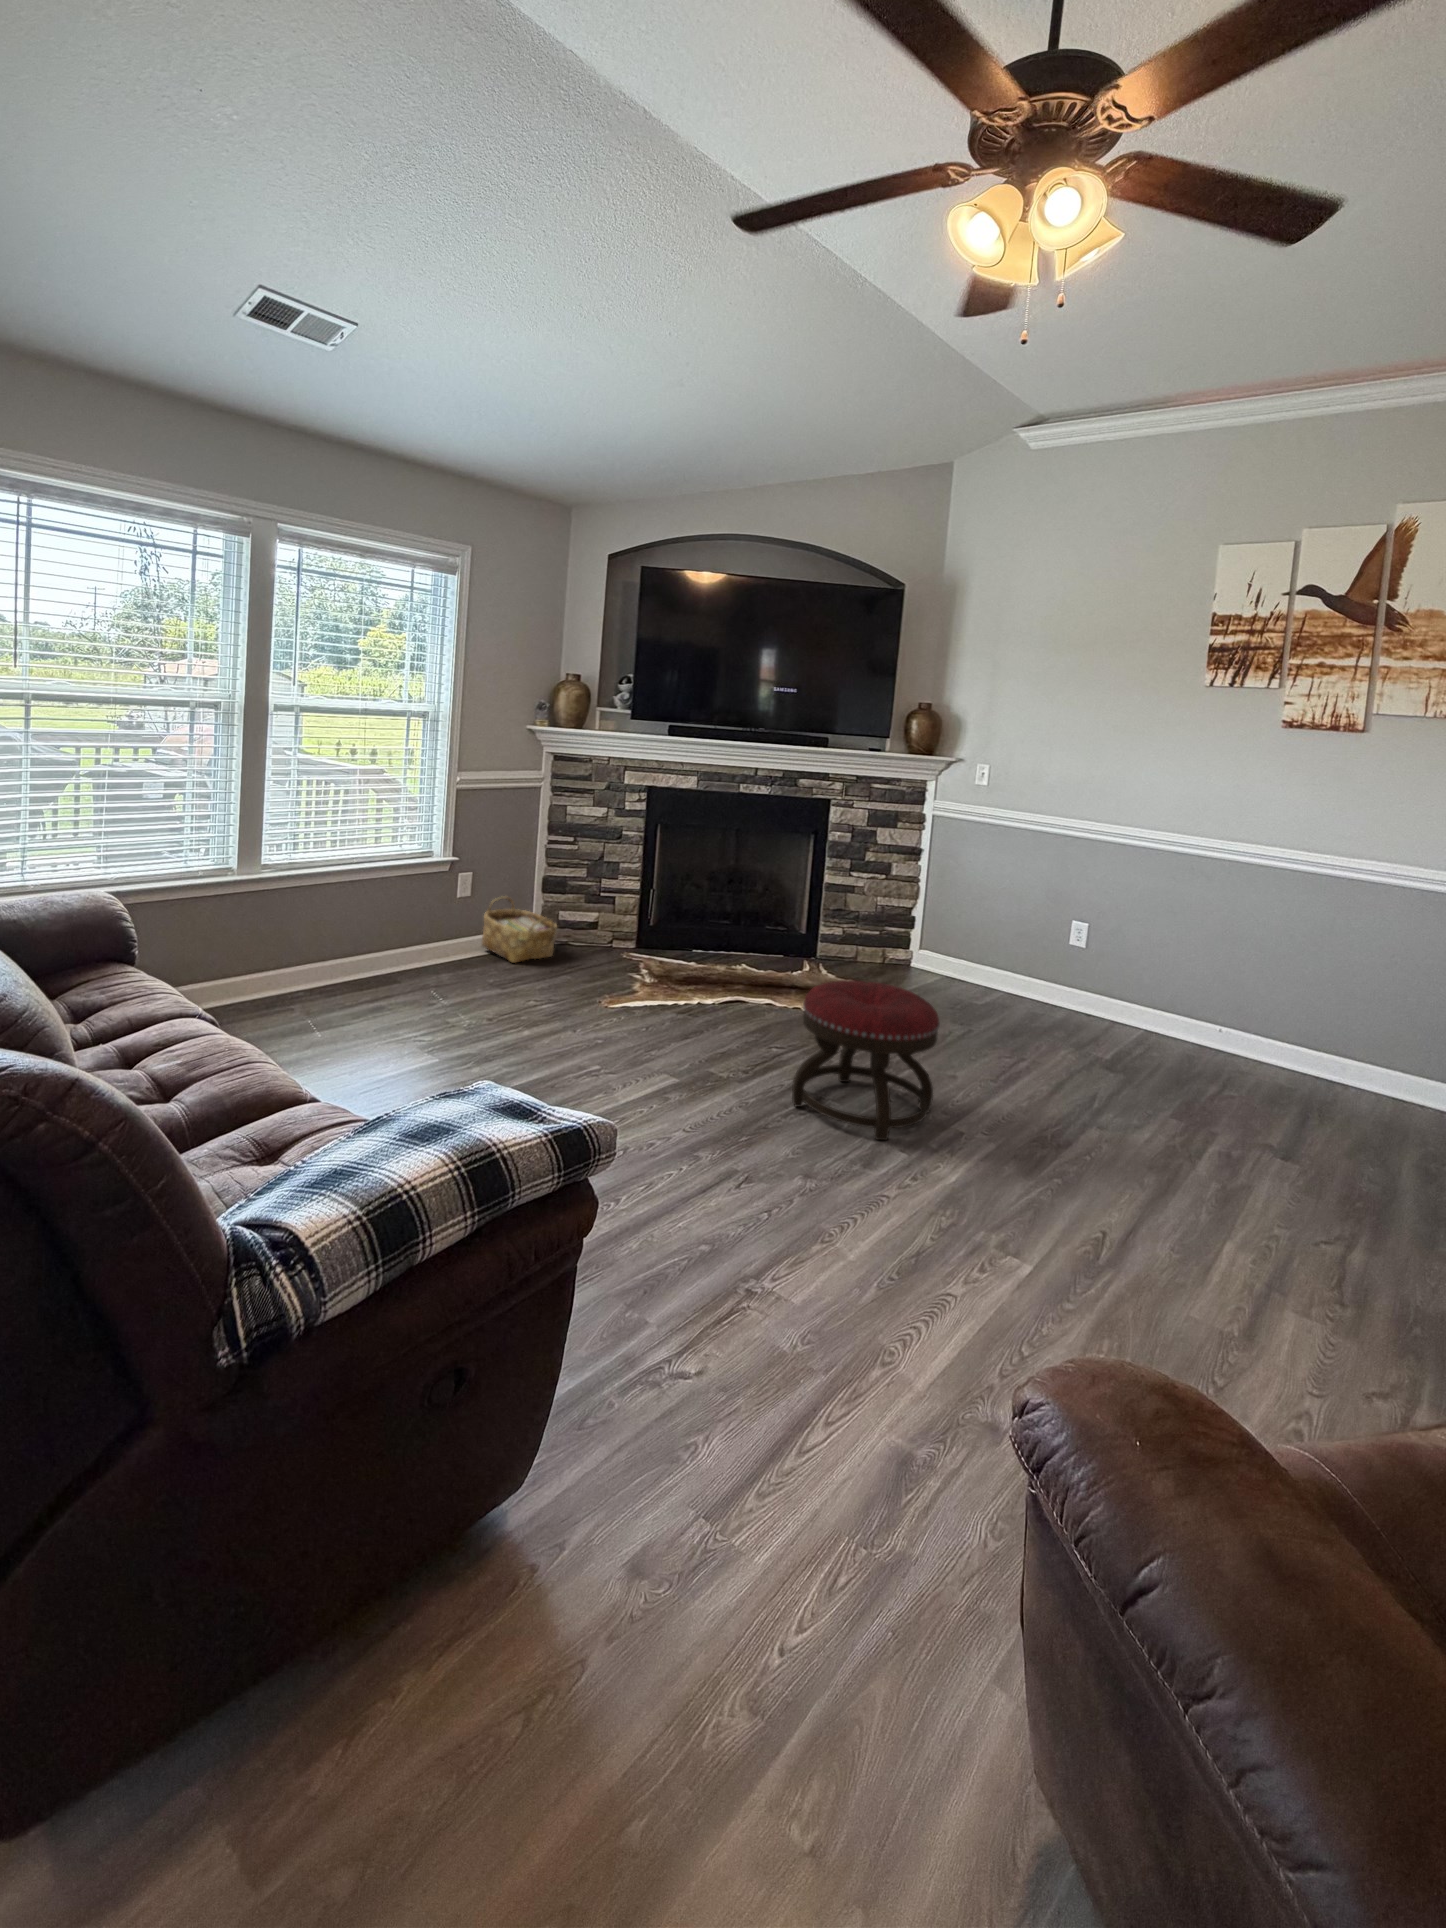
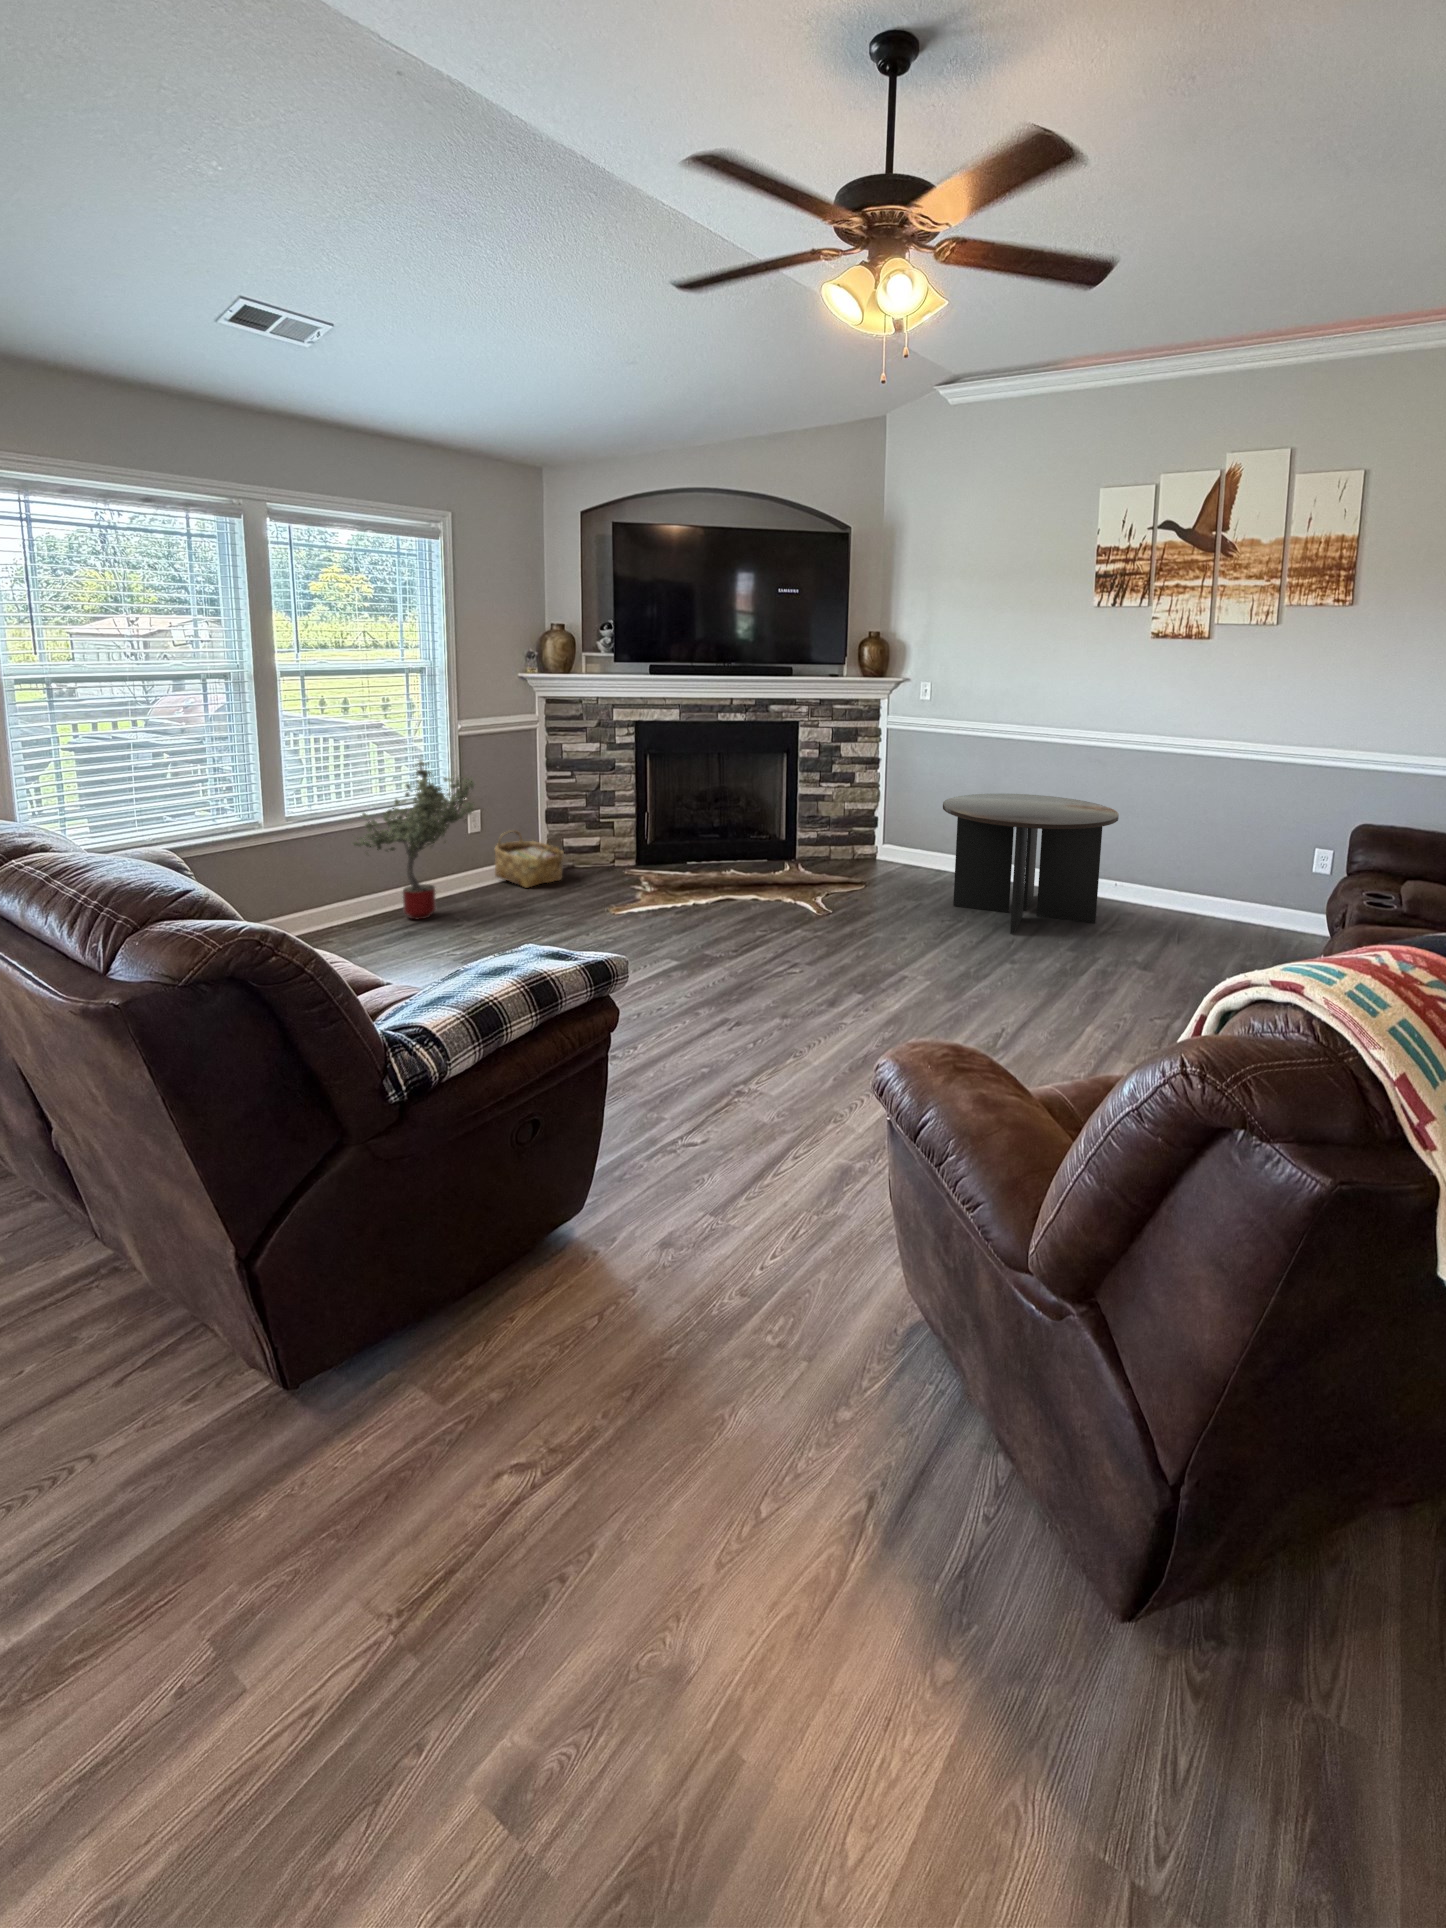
potted tree: none [328,811,468,990] -> present [353,761,475,919]
coffee table: none [1003,901,1236,1084] -> present [943,794,1119,934]
ottoman: present [792,980,940,1140] -> none [772,870,885,989]

